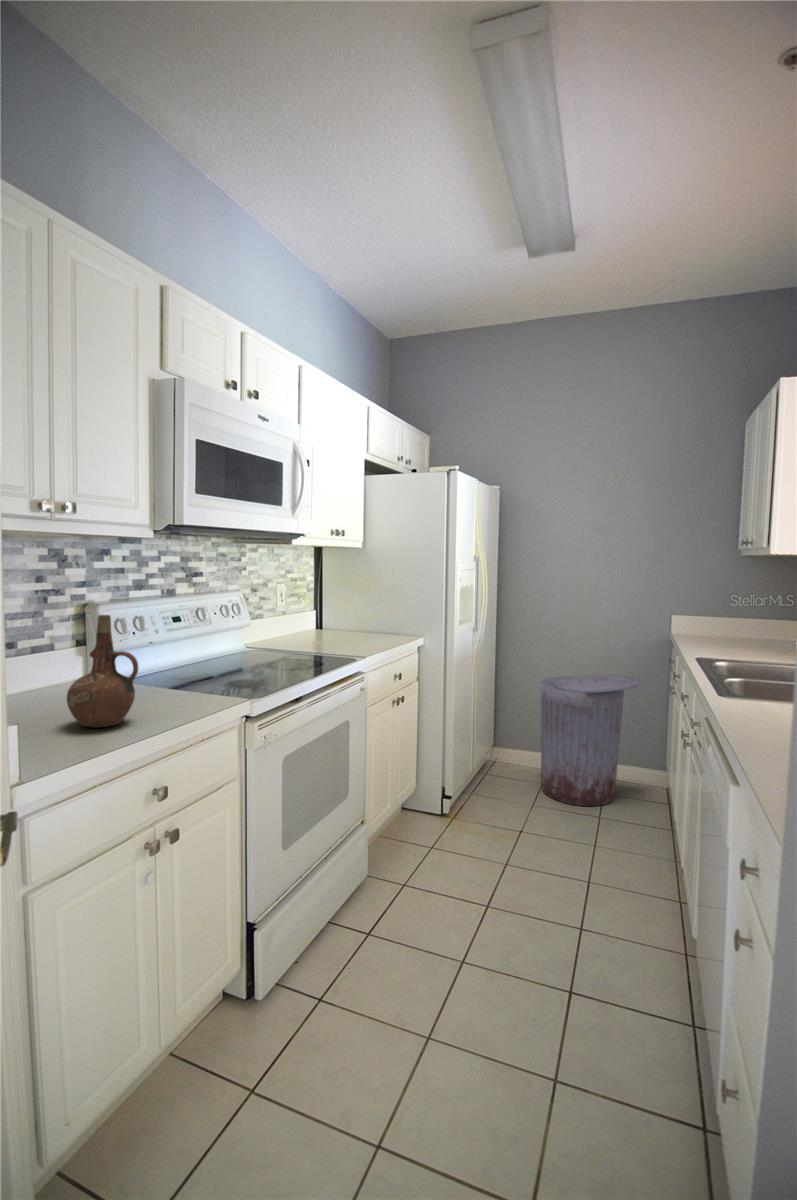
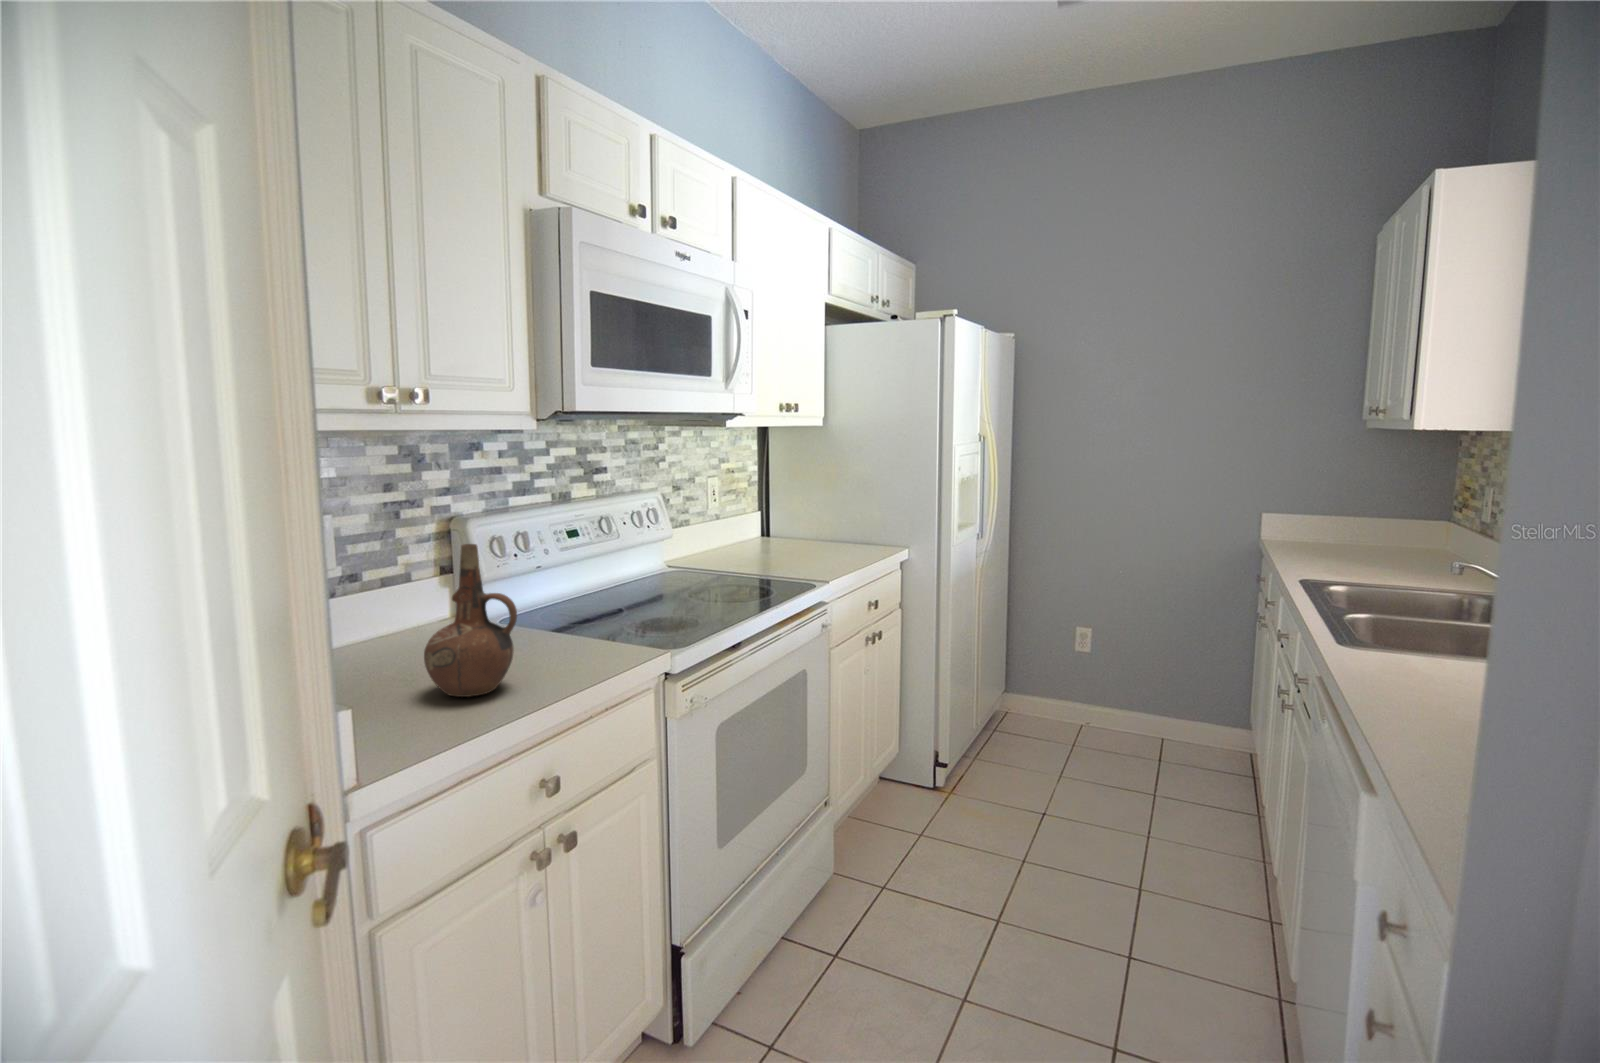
trash can: present [540,675,639,806] -> none [1071,599,1216,781]

